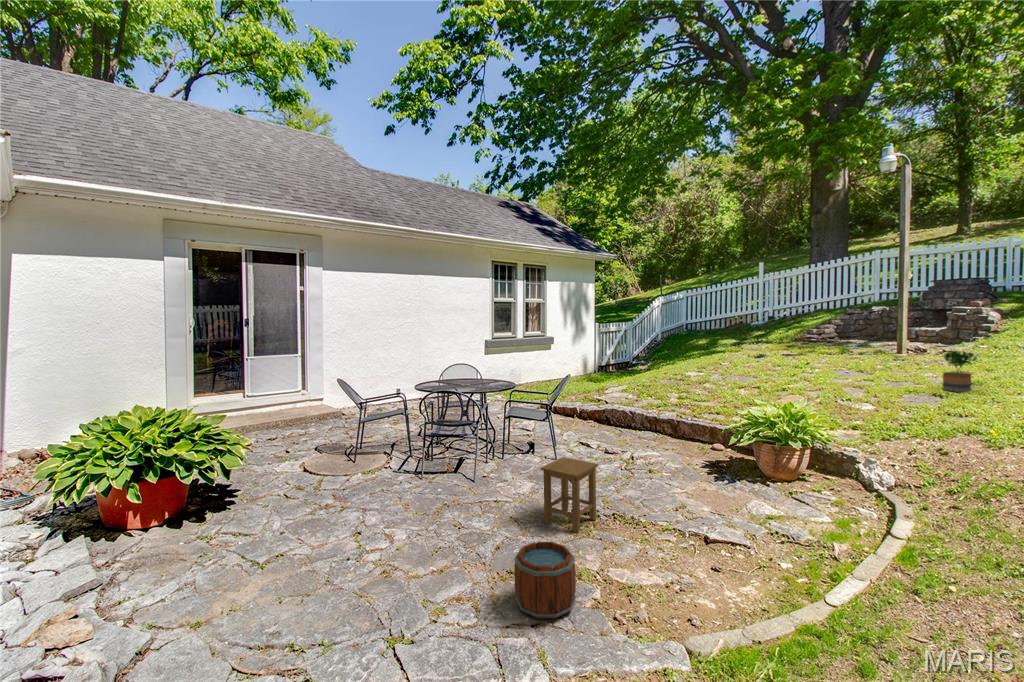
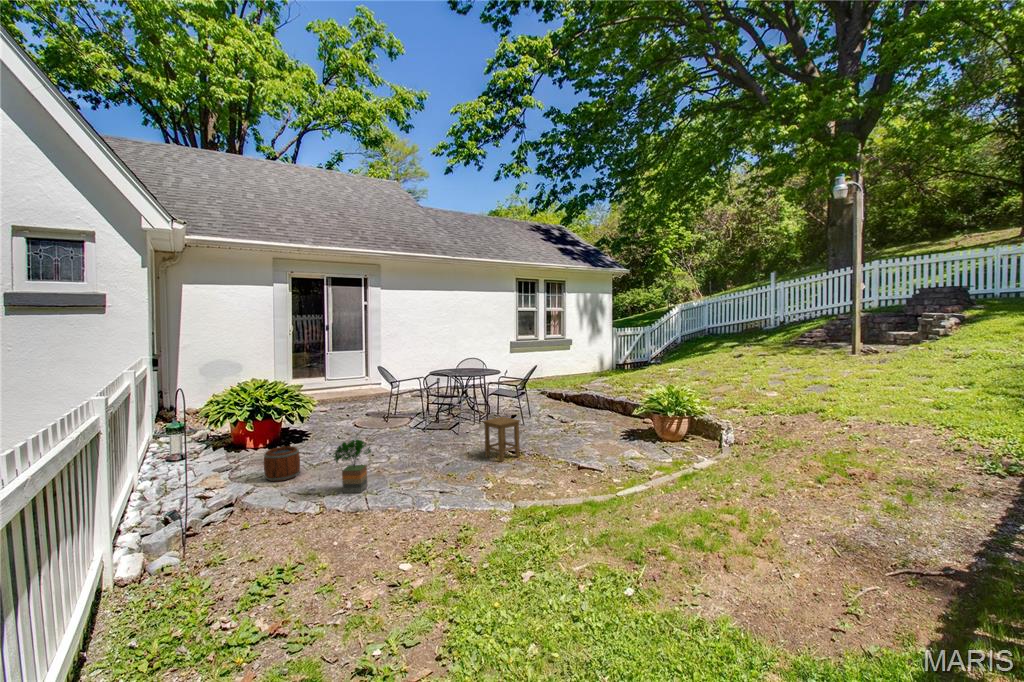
potted tree: present [943,351,977,392] -> present [333,440,371,493]
bucket: present [514,542,576,619] -> present [264,446,300,481]

